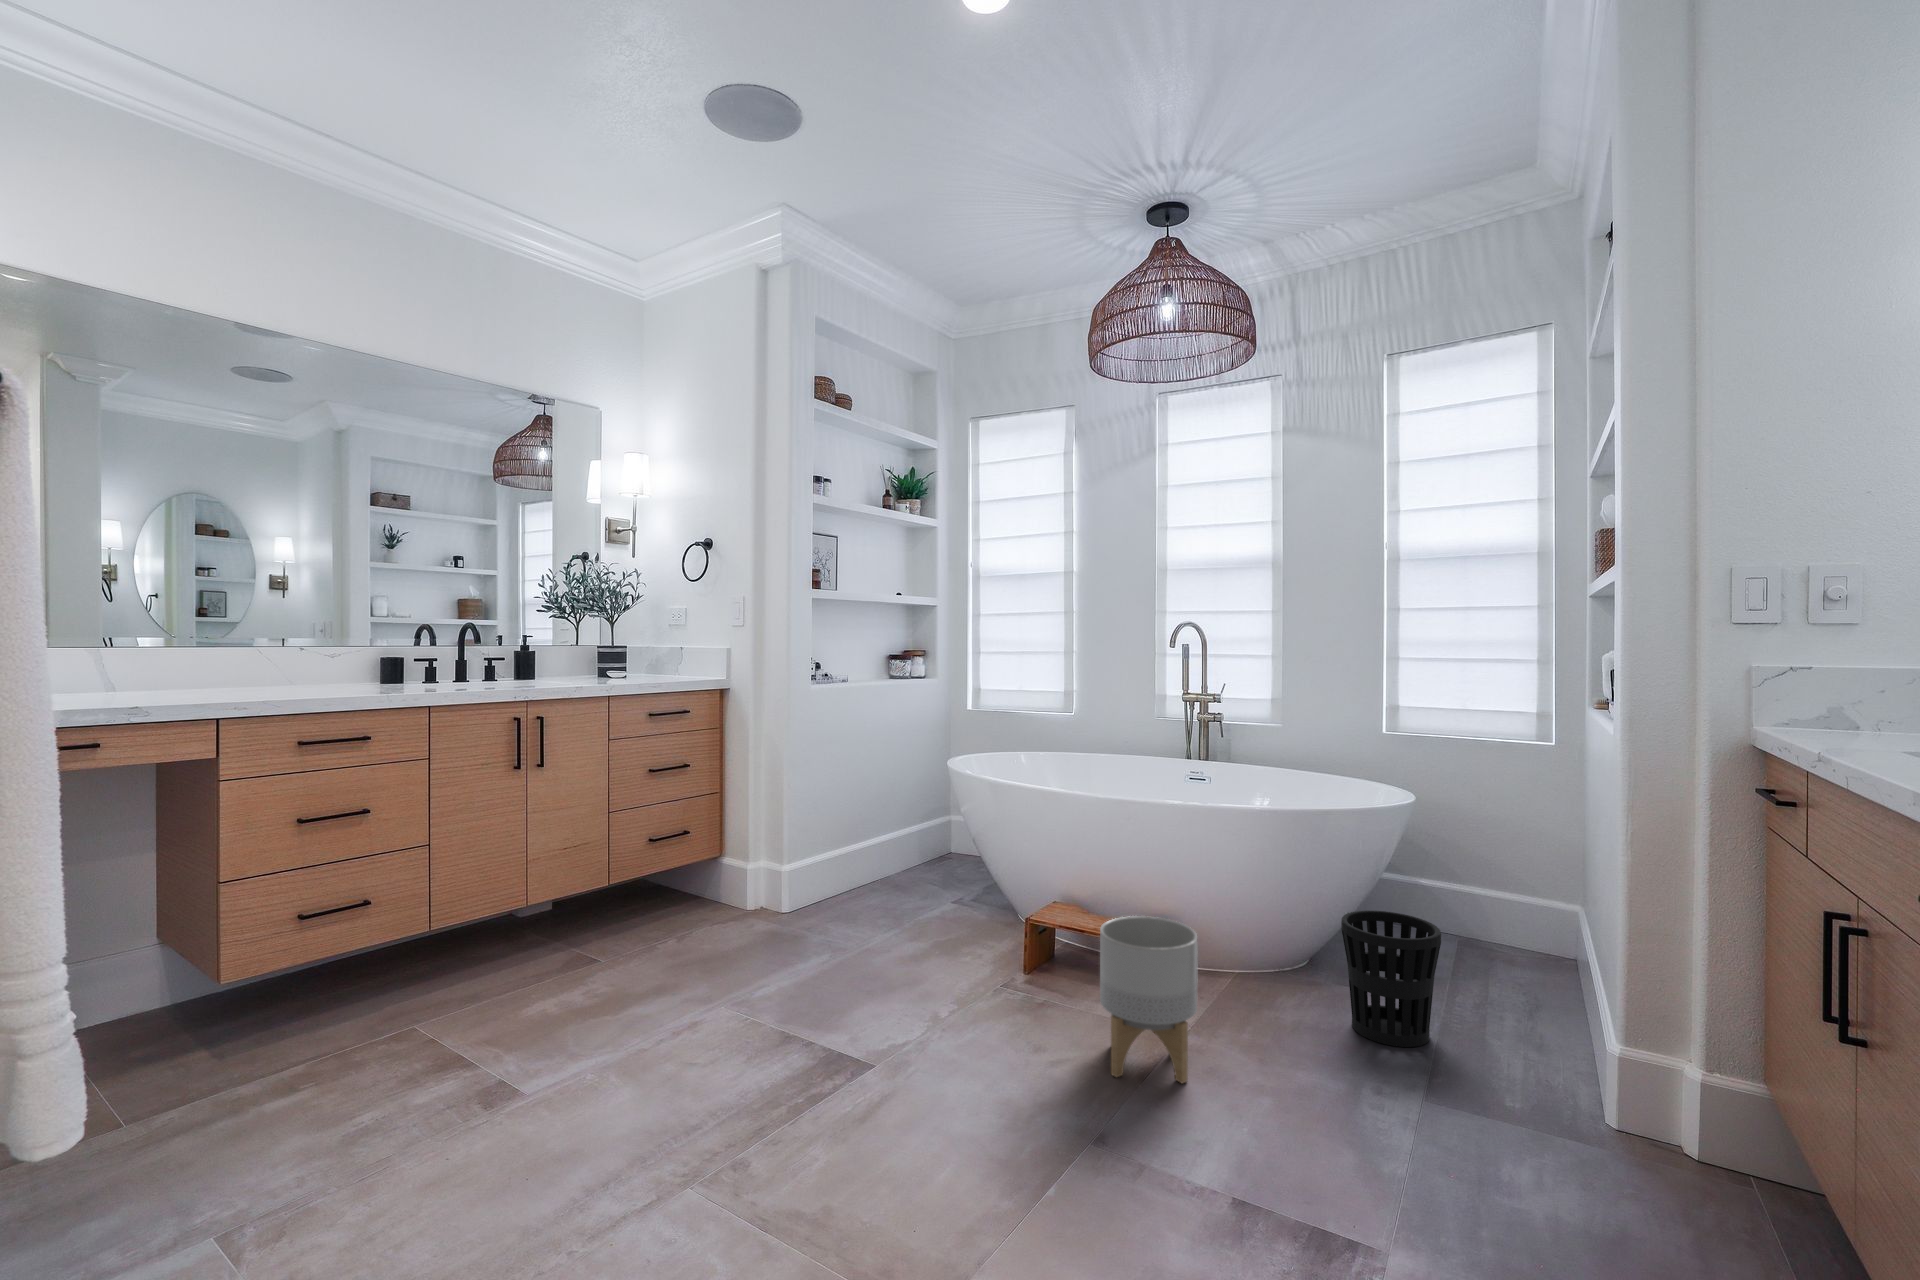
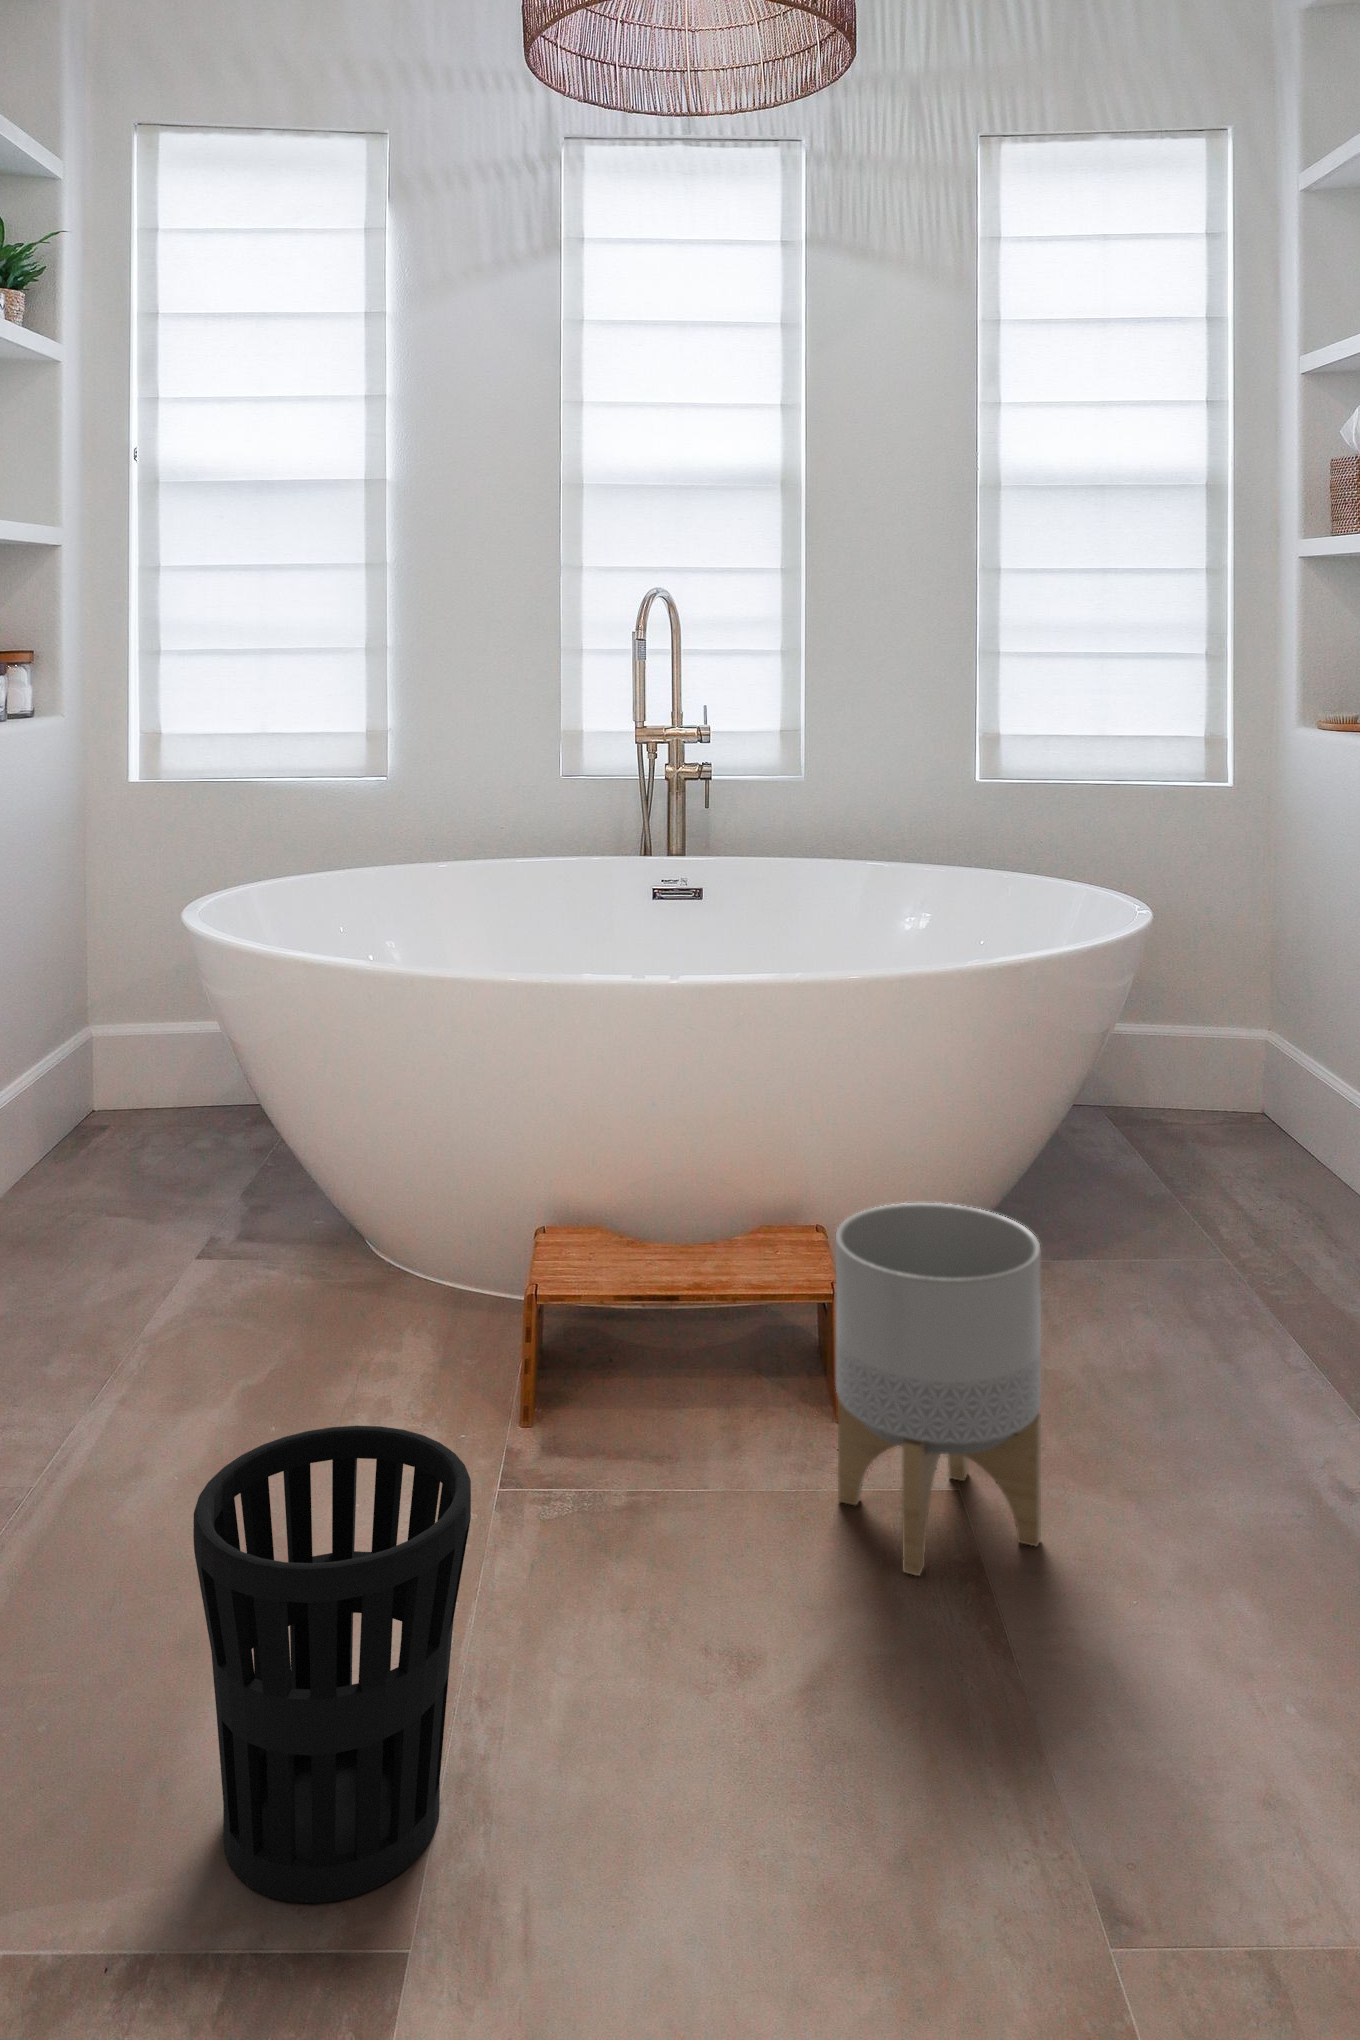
wastebasket: present [1341,910,1441,1047] -> present [193,1426,471,1903]

